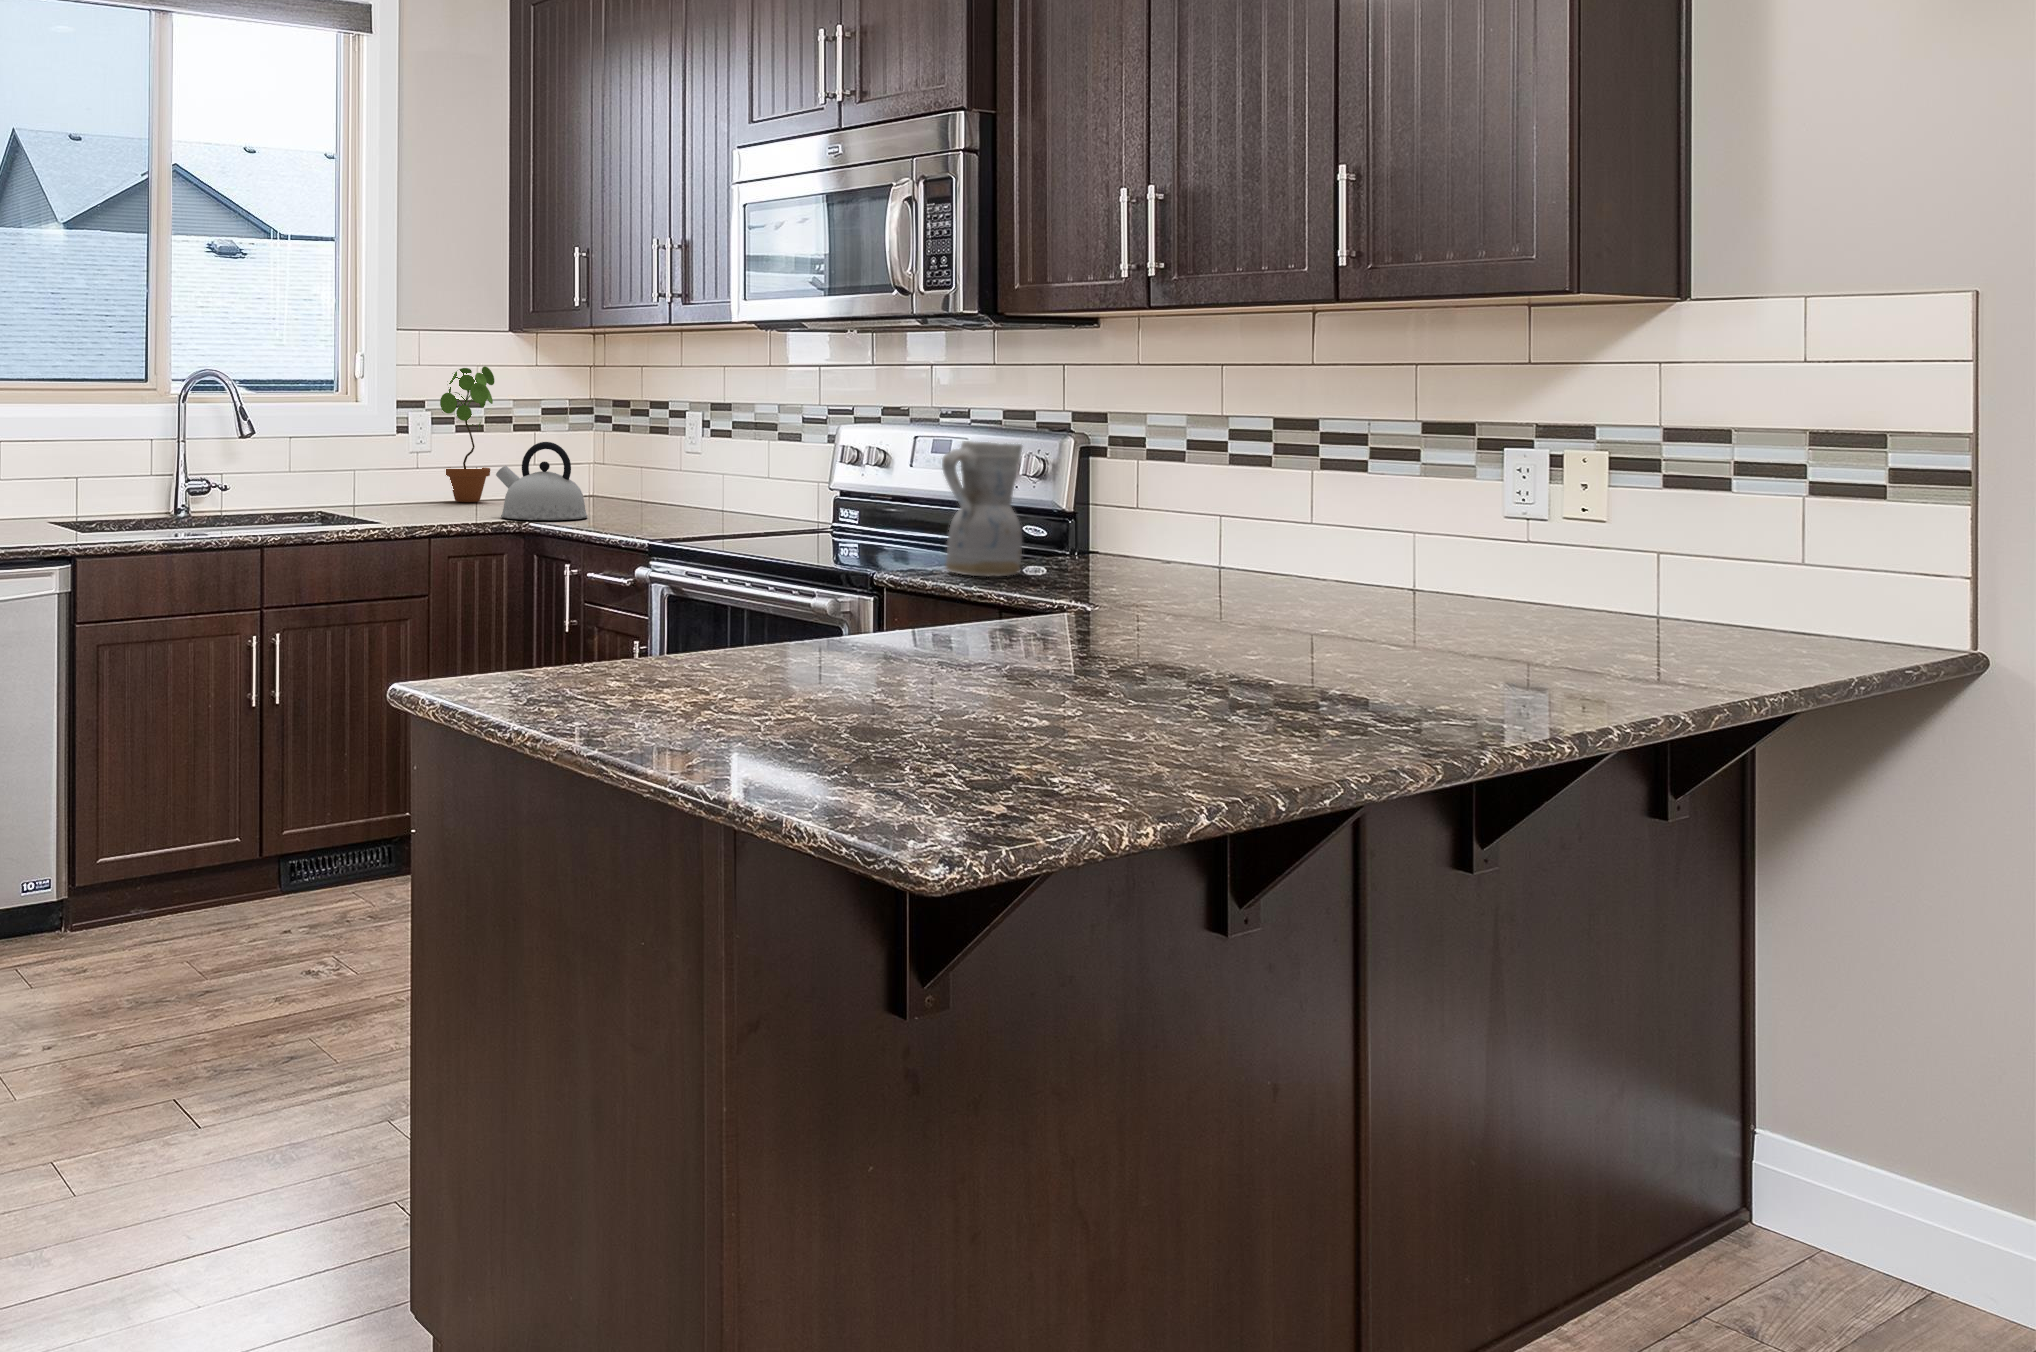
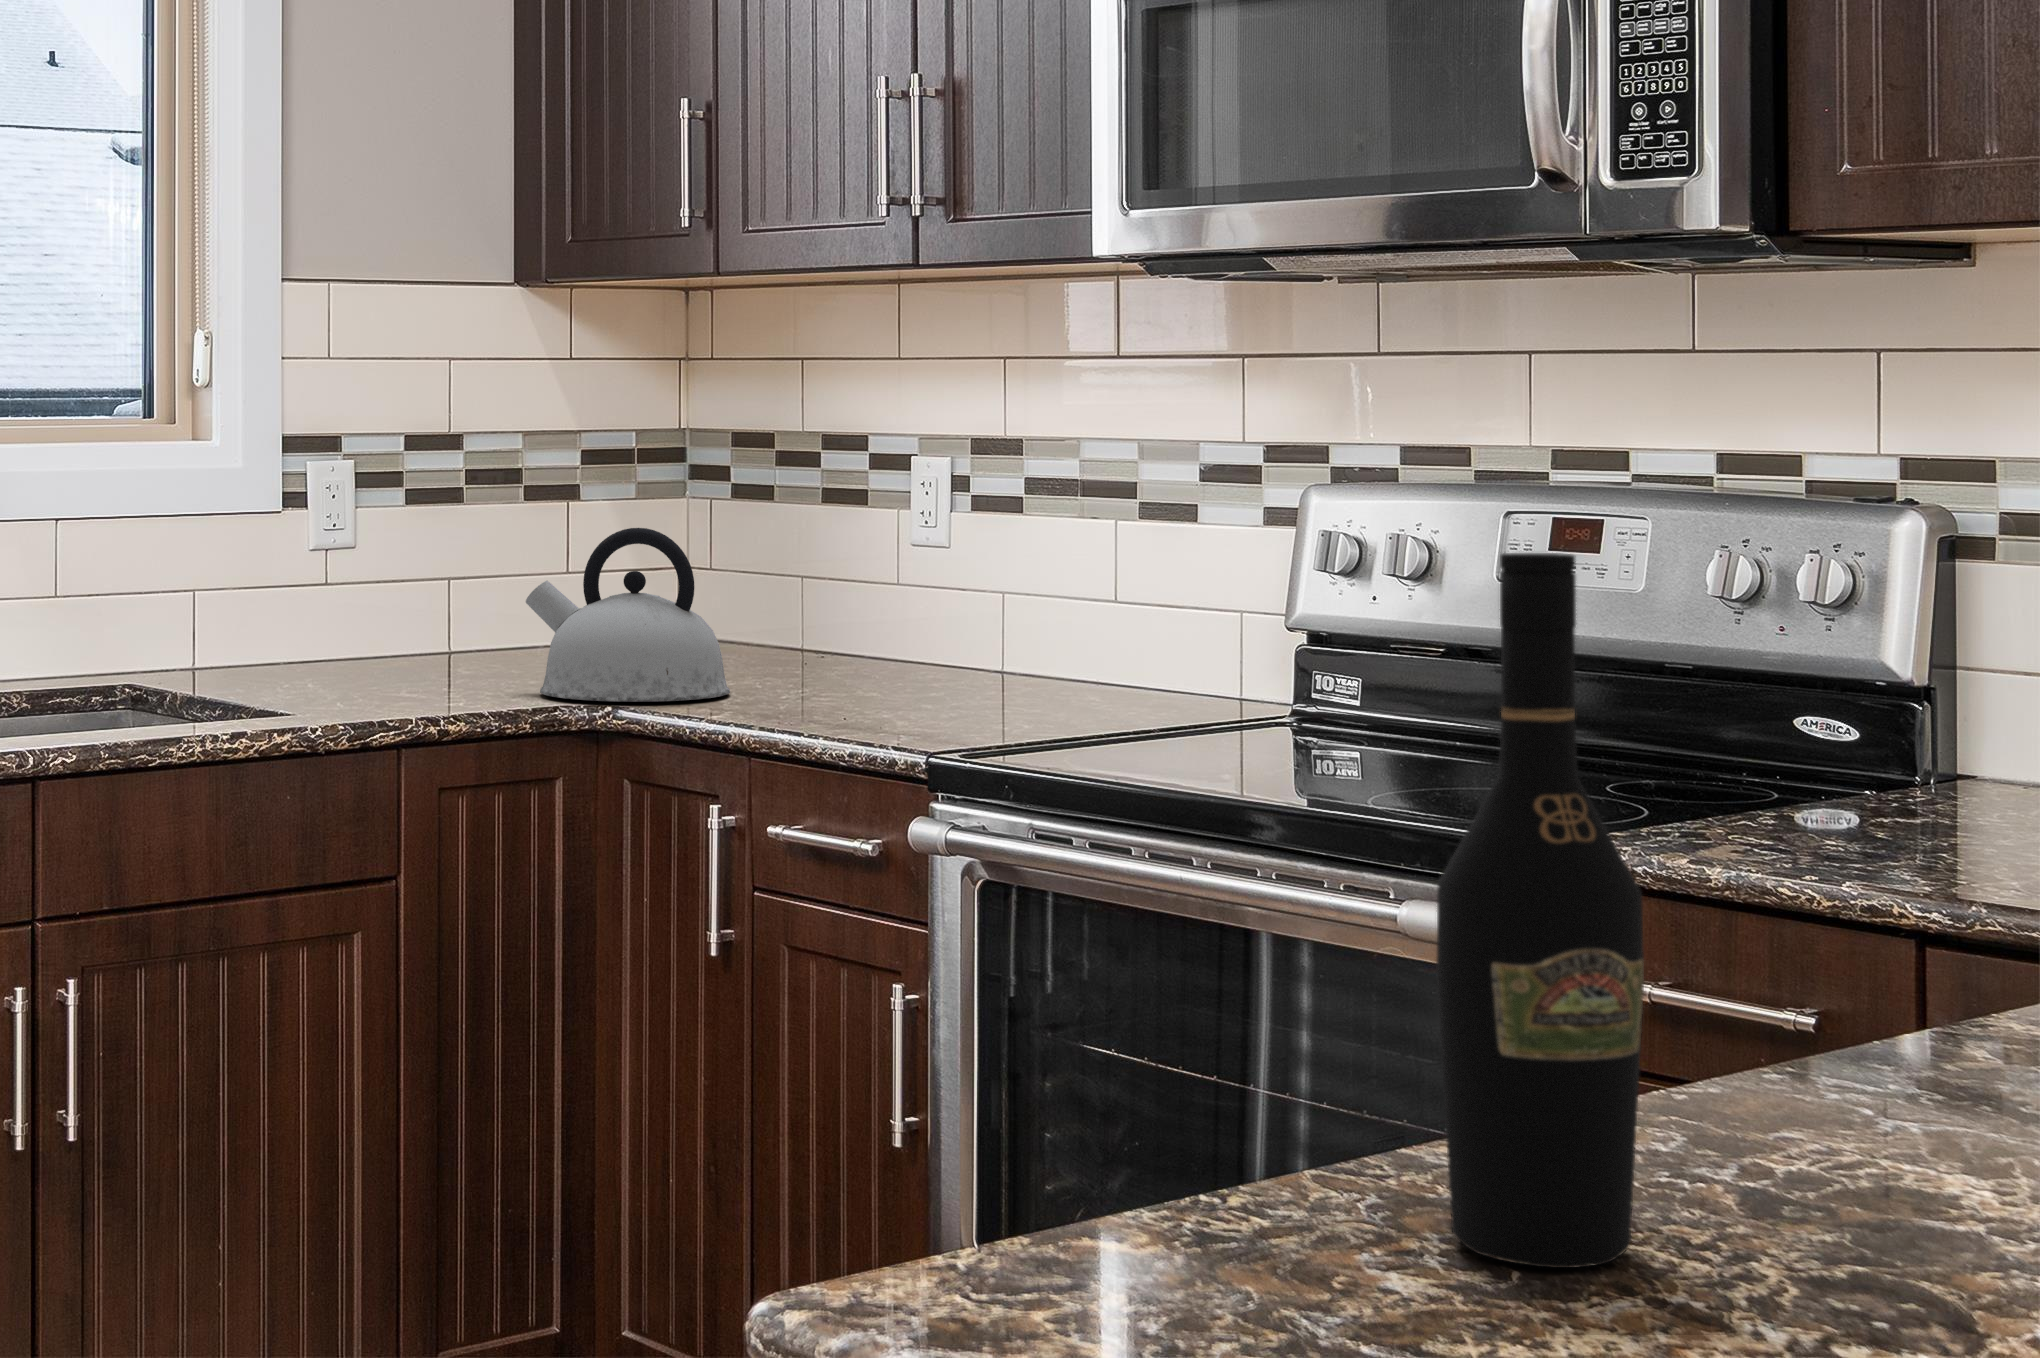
potted plant: present [440,366,494,502] -> none [377,363,489,655]
wine bottle: none [656,431,725,676] -> present [1436,553,1644,1268]
ceramic pitcher: present [942,441,1022,576] -> none [1709,534,1898,855]

